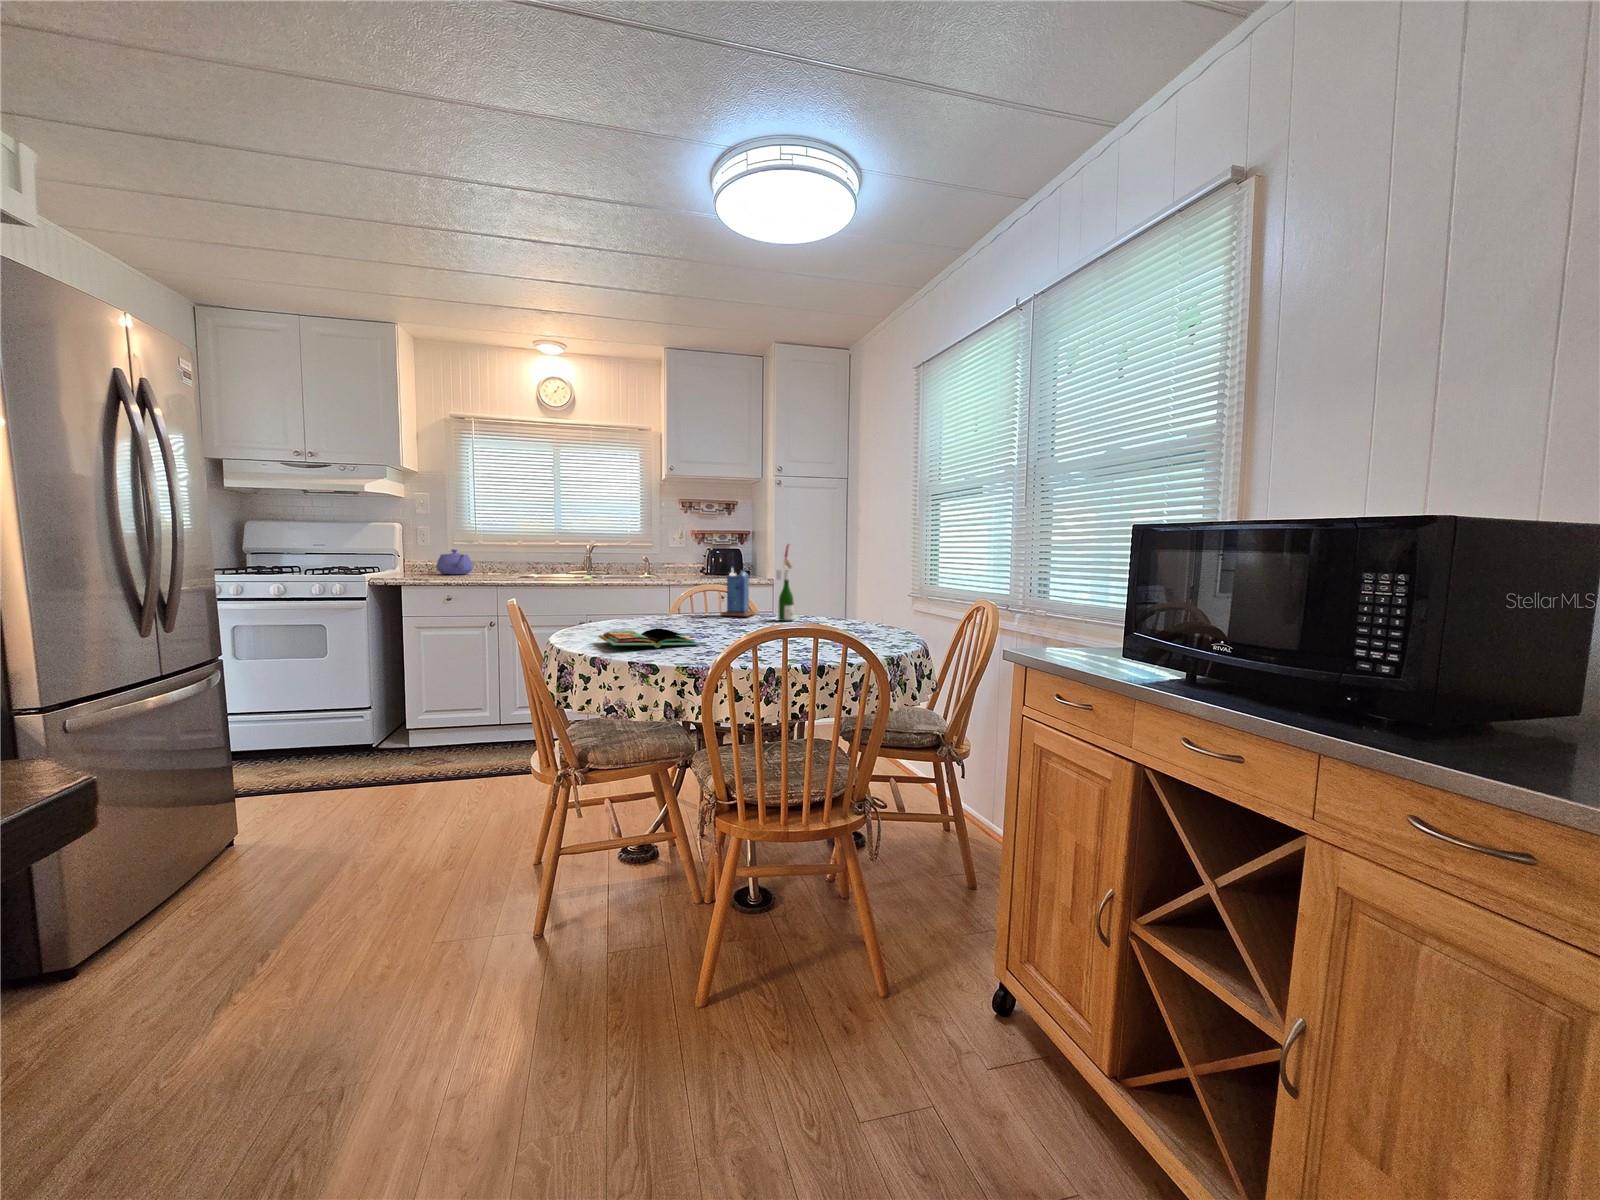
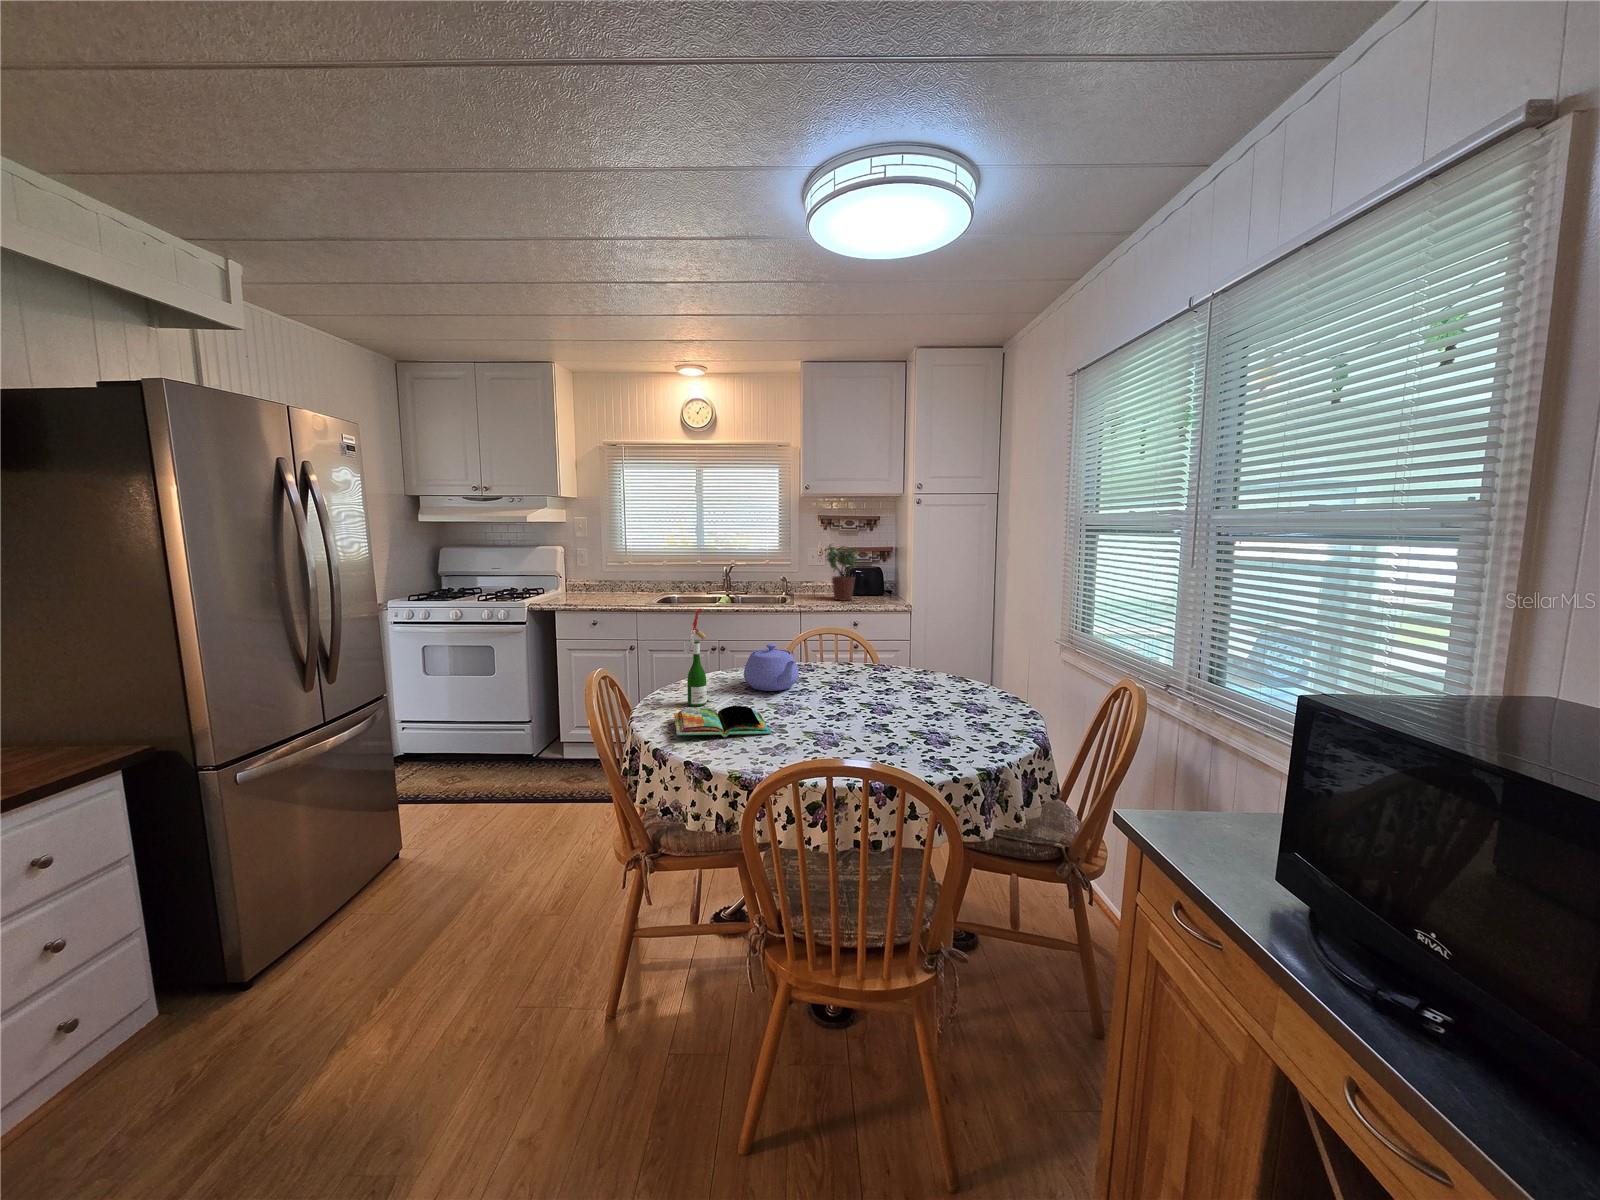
potted plant: none [694,520,727,575] -> present [825,544,857,601]
wine bottle: present [776,544,794,621] -> present [684,609,714,706]
teapot: present [436,549,473,574] -> present [744,644,799,691]
candle: present [721,571,755,617] -> none [823,620,862,676]

